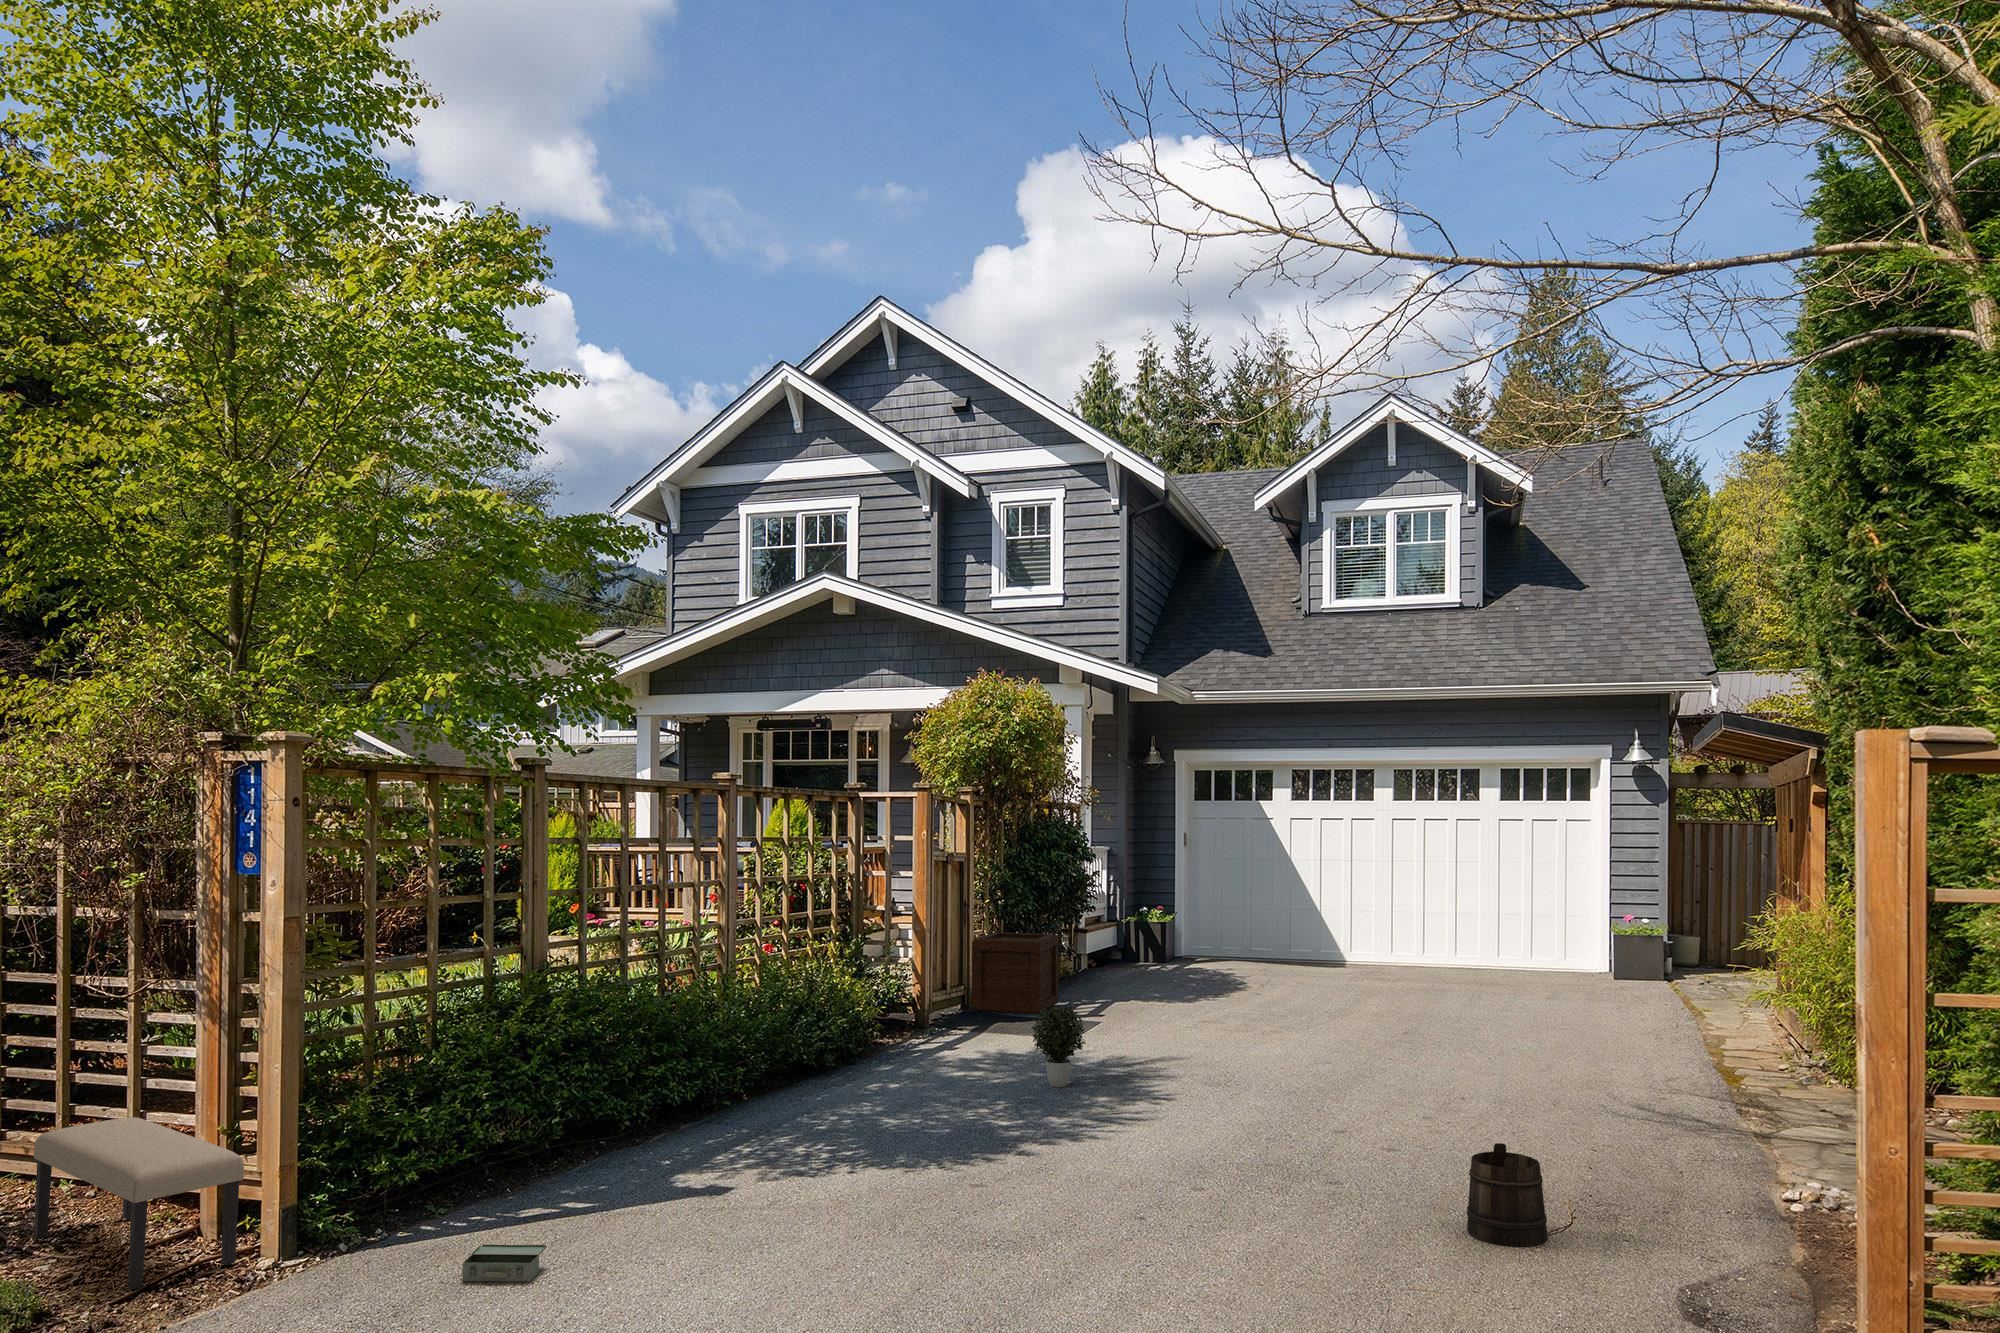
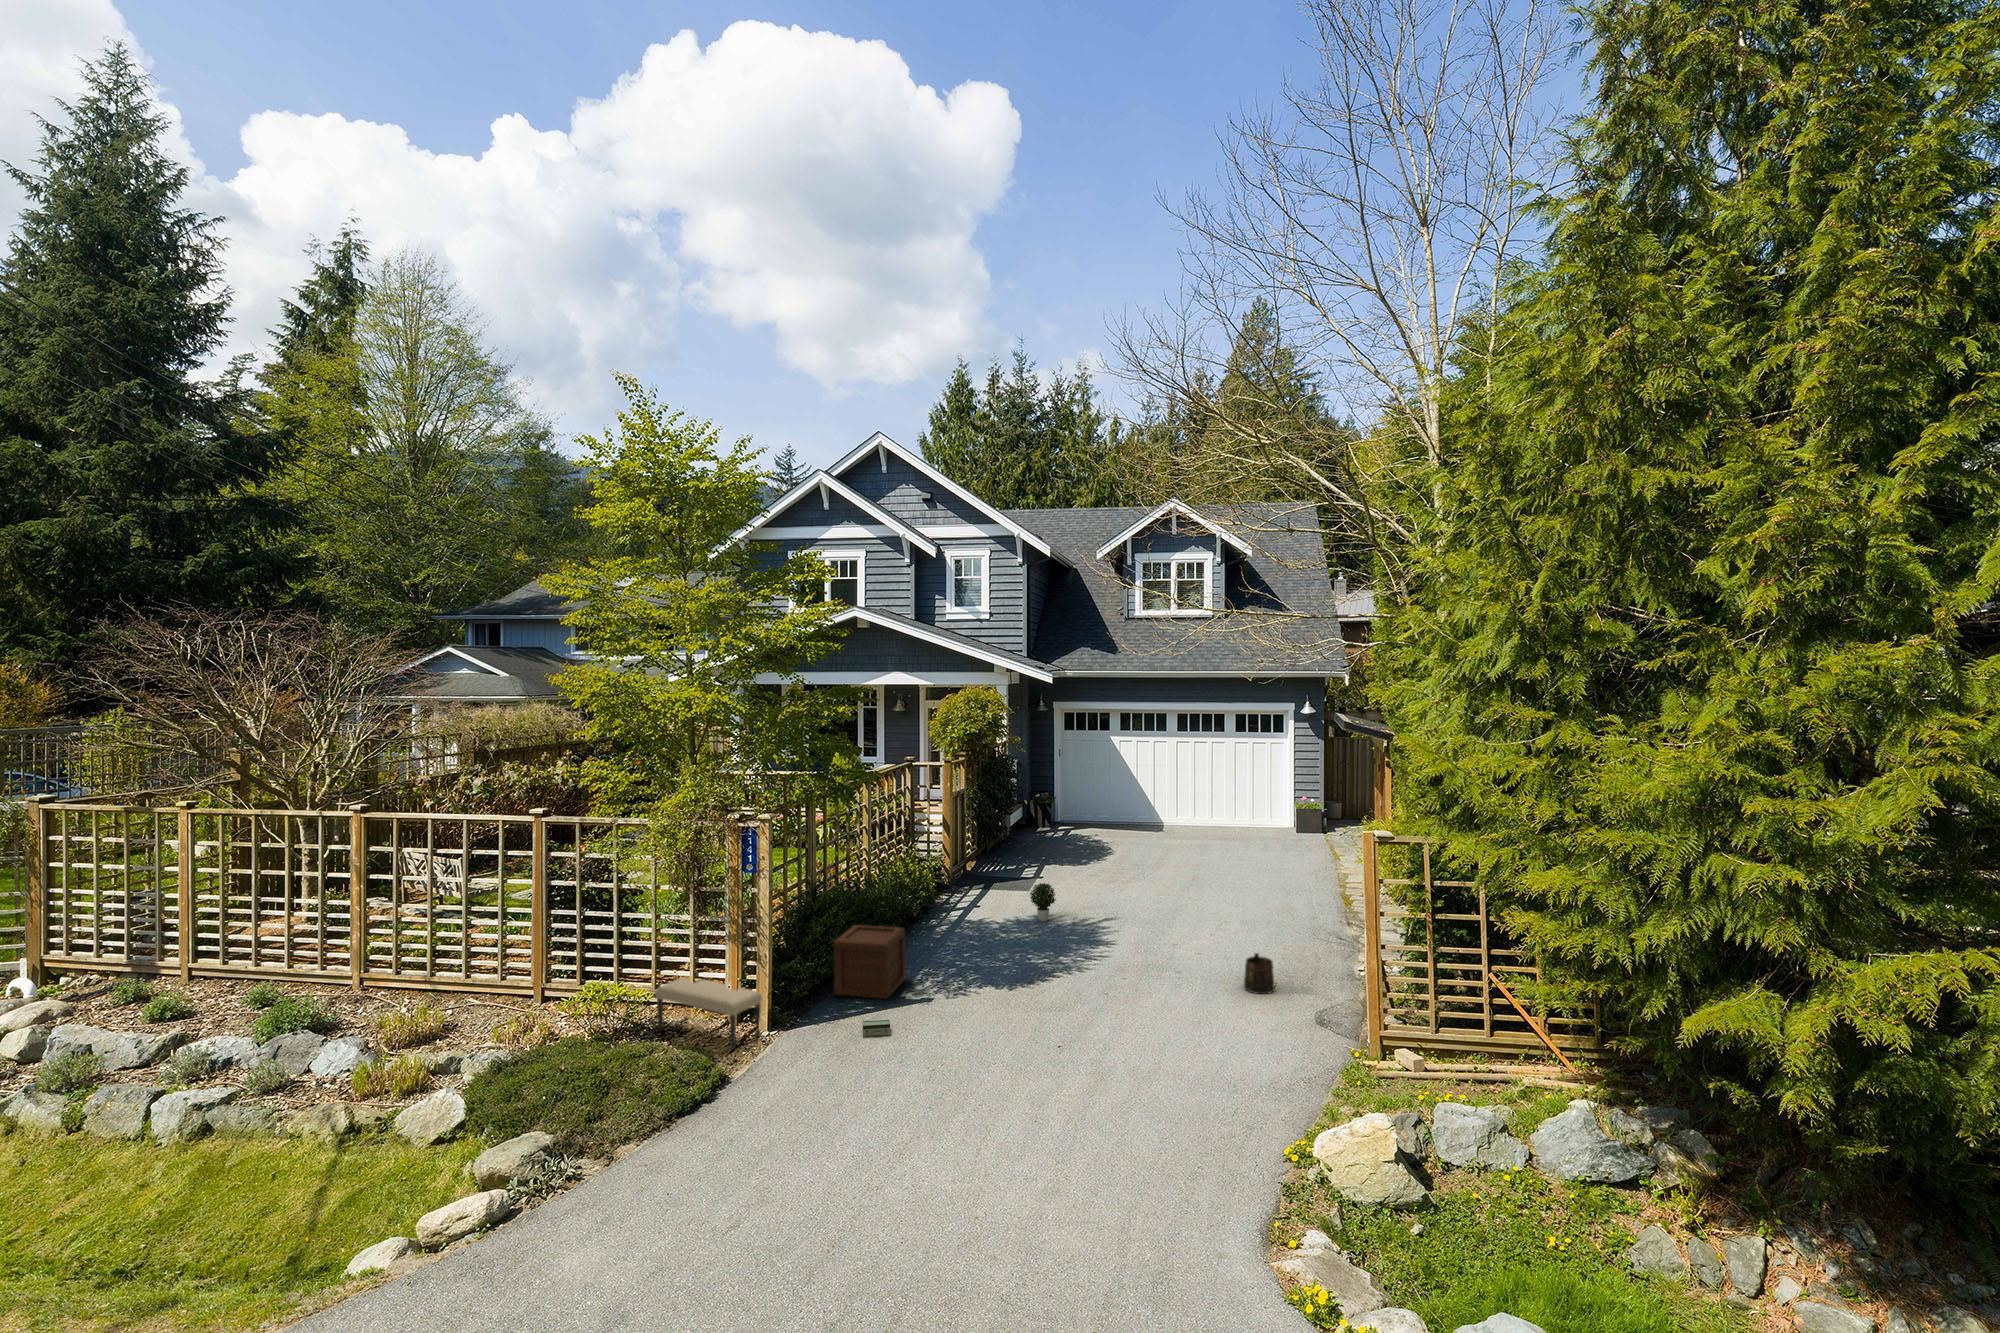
wooden crate: present [972,932,1058,1014] -> present [834,925,906,999]

